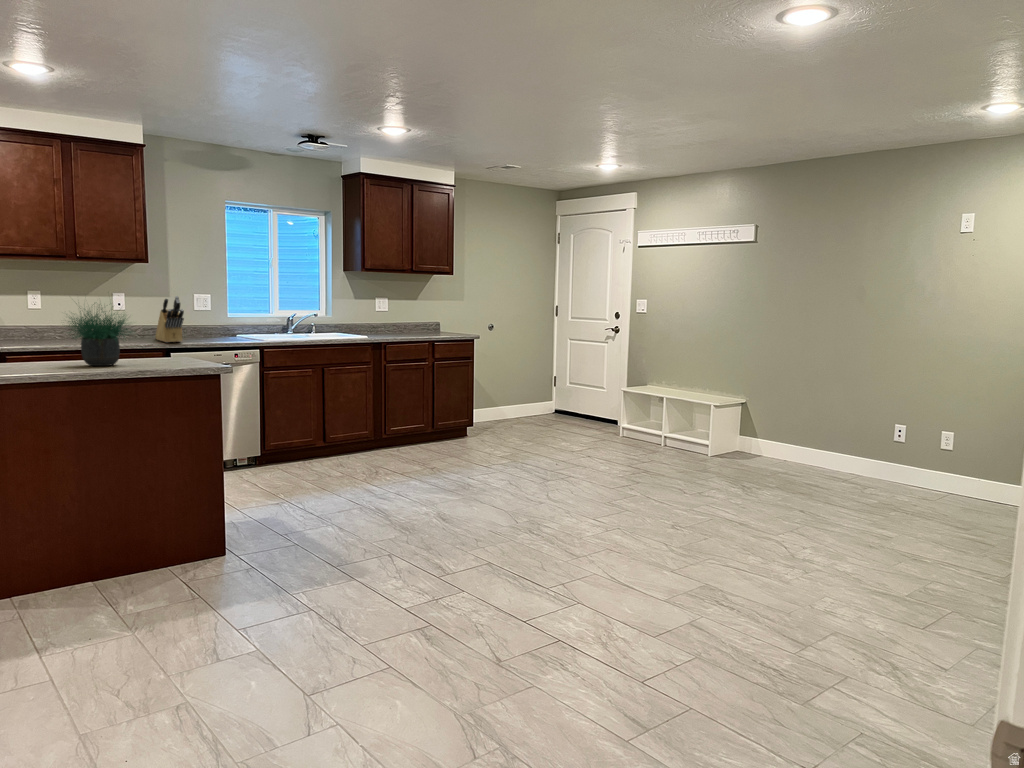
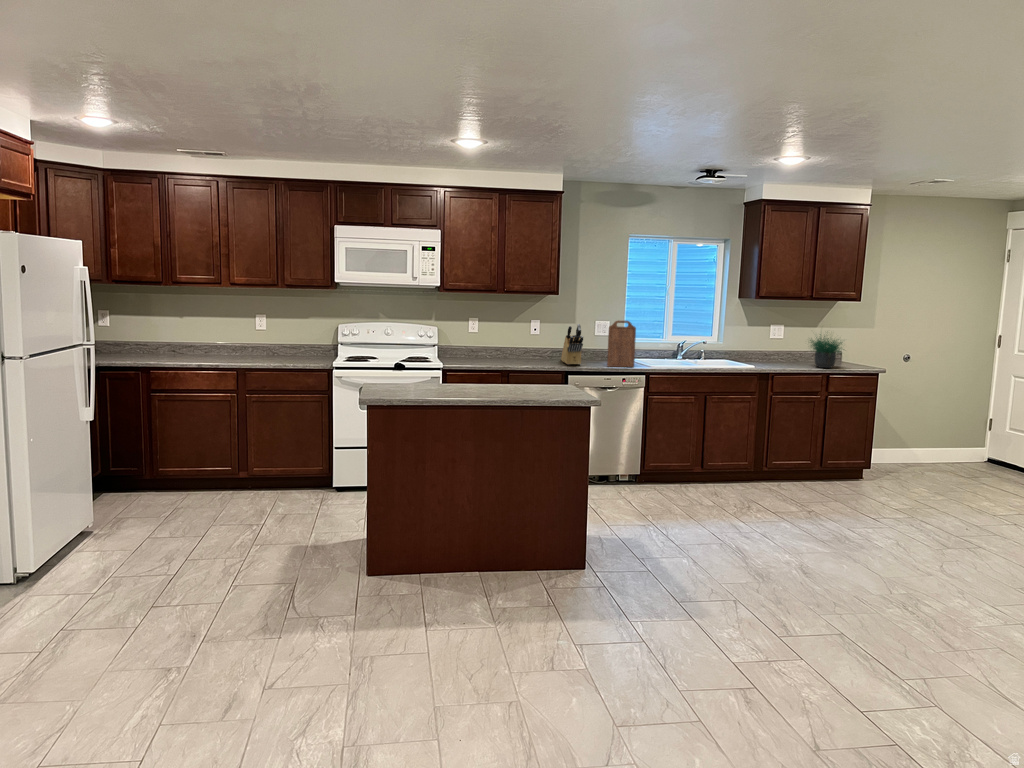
cutting board: none [213,292,245,343] -> present [607,321,636,367]
potted plant: present [68,309,131,366] -> present [810,334,842,368]

